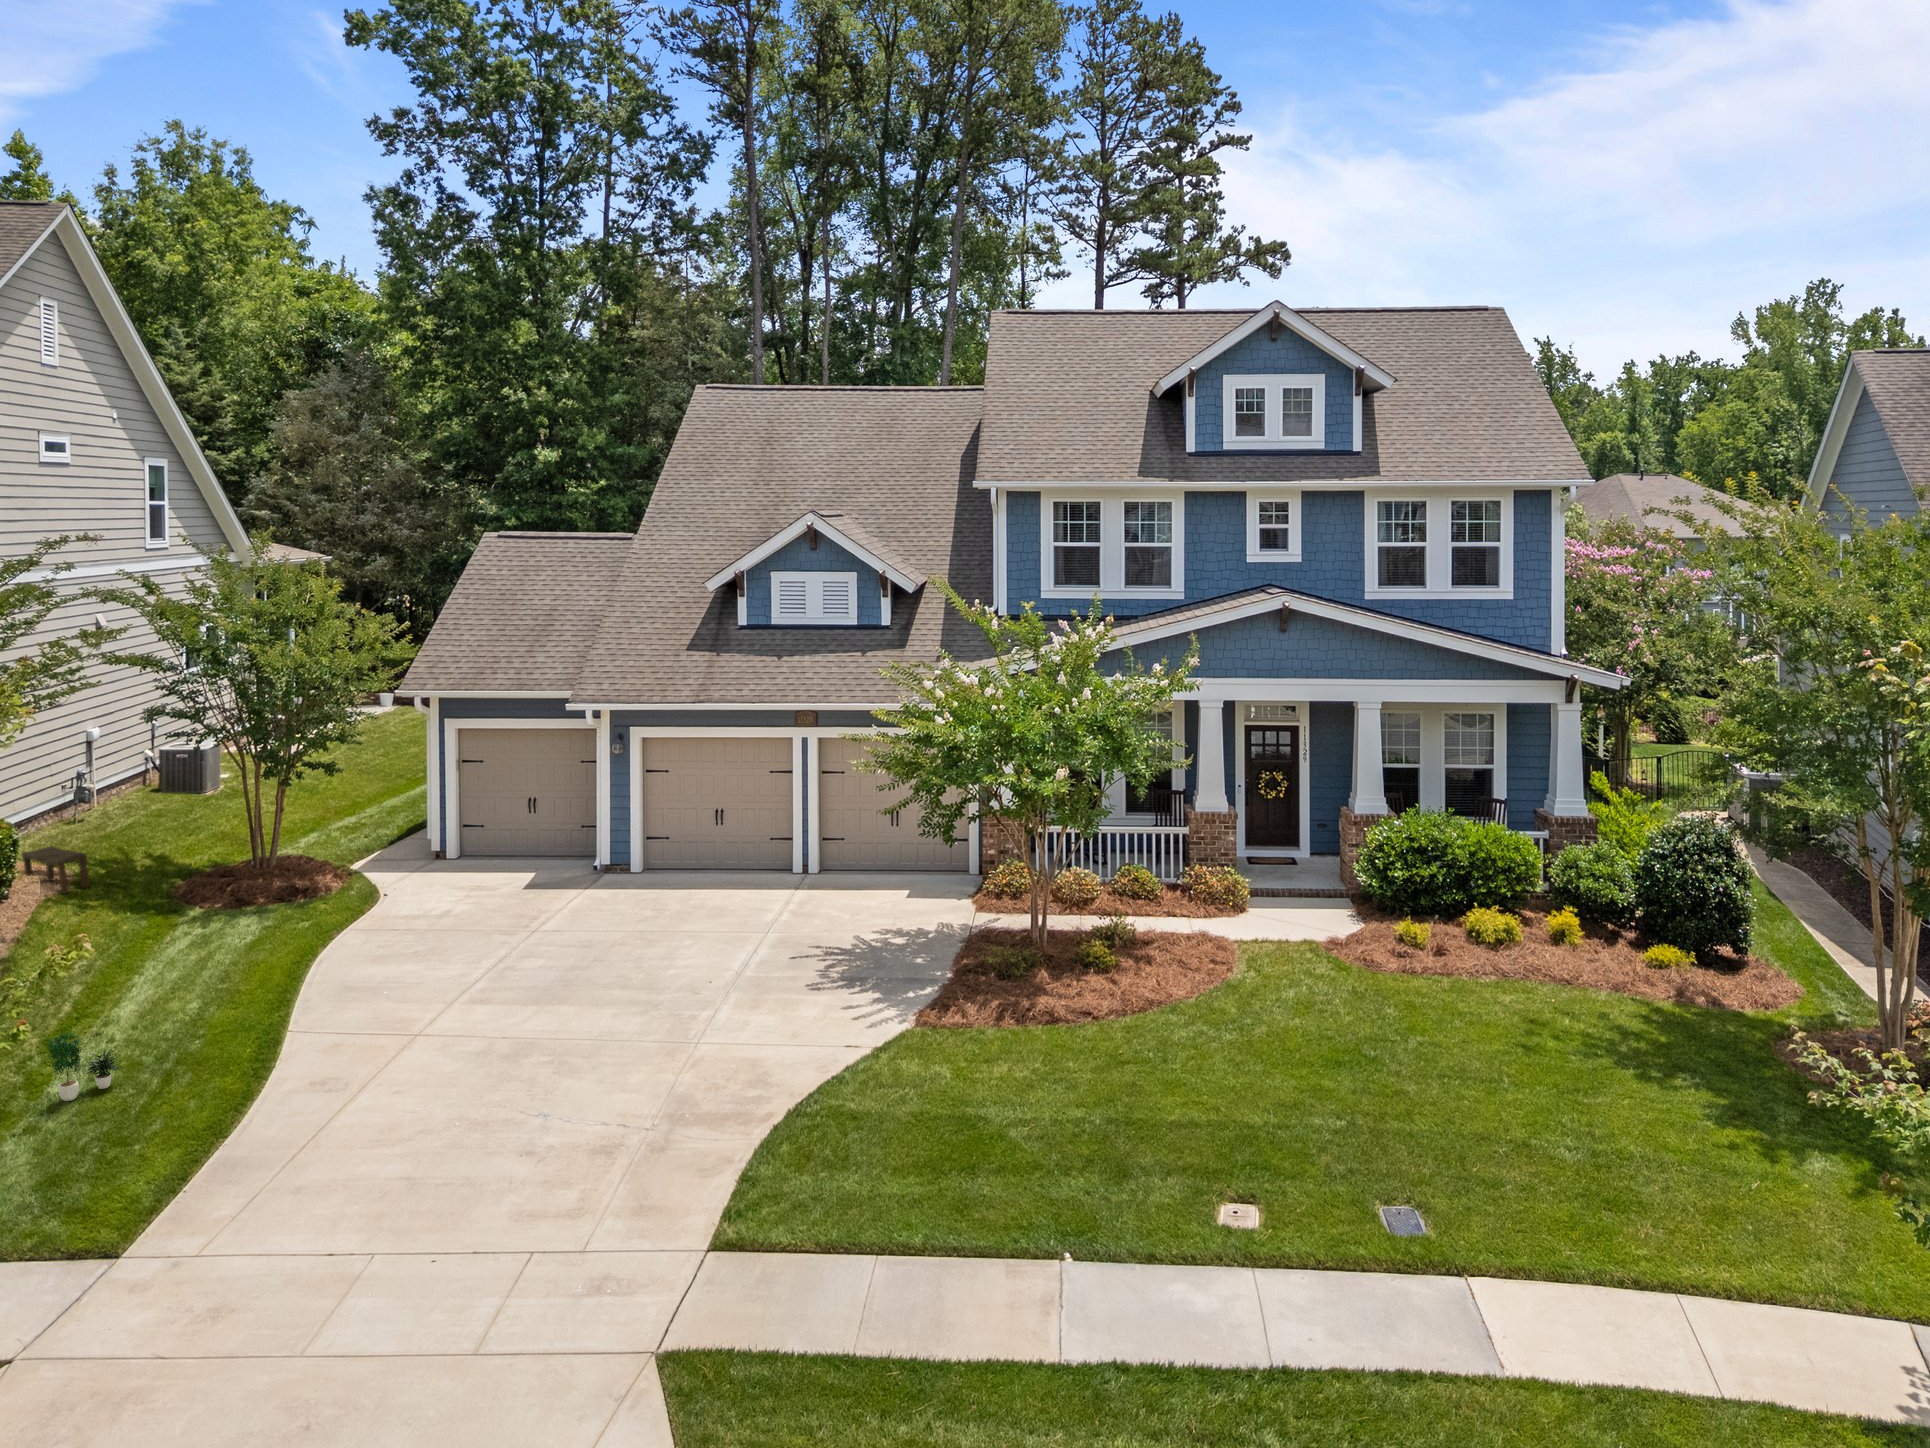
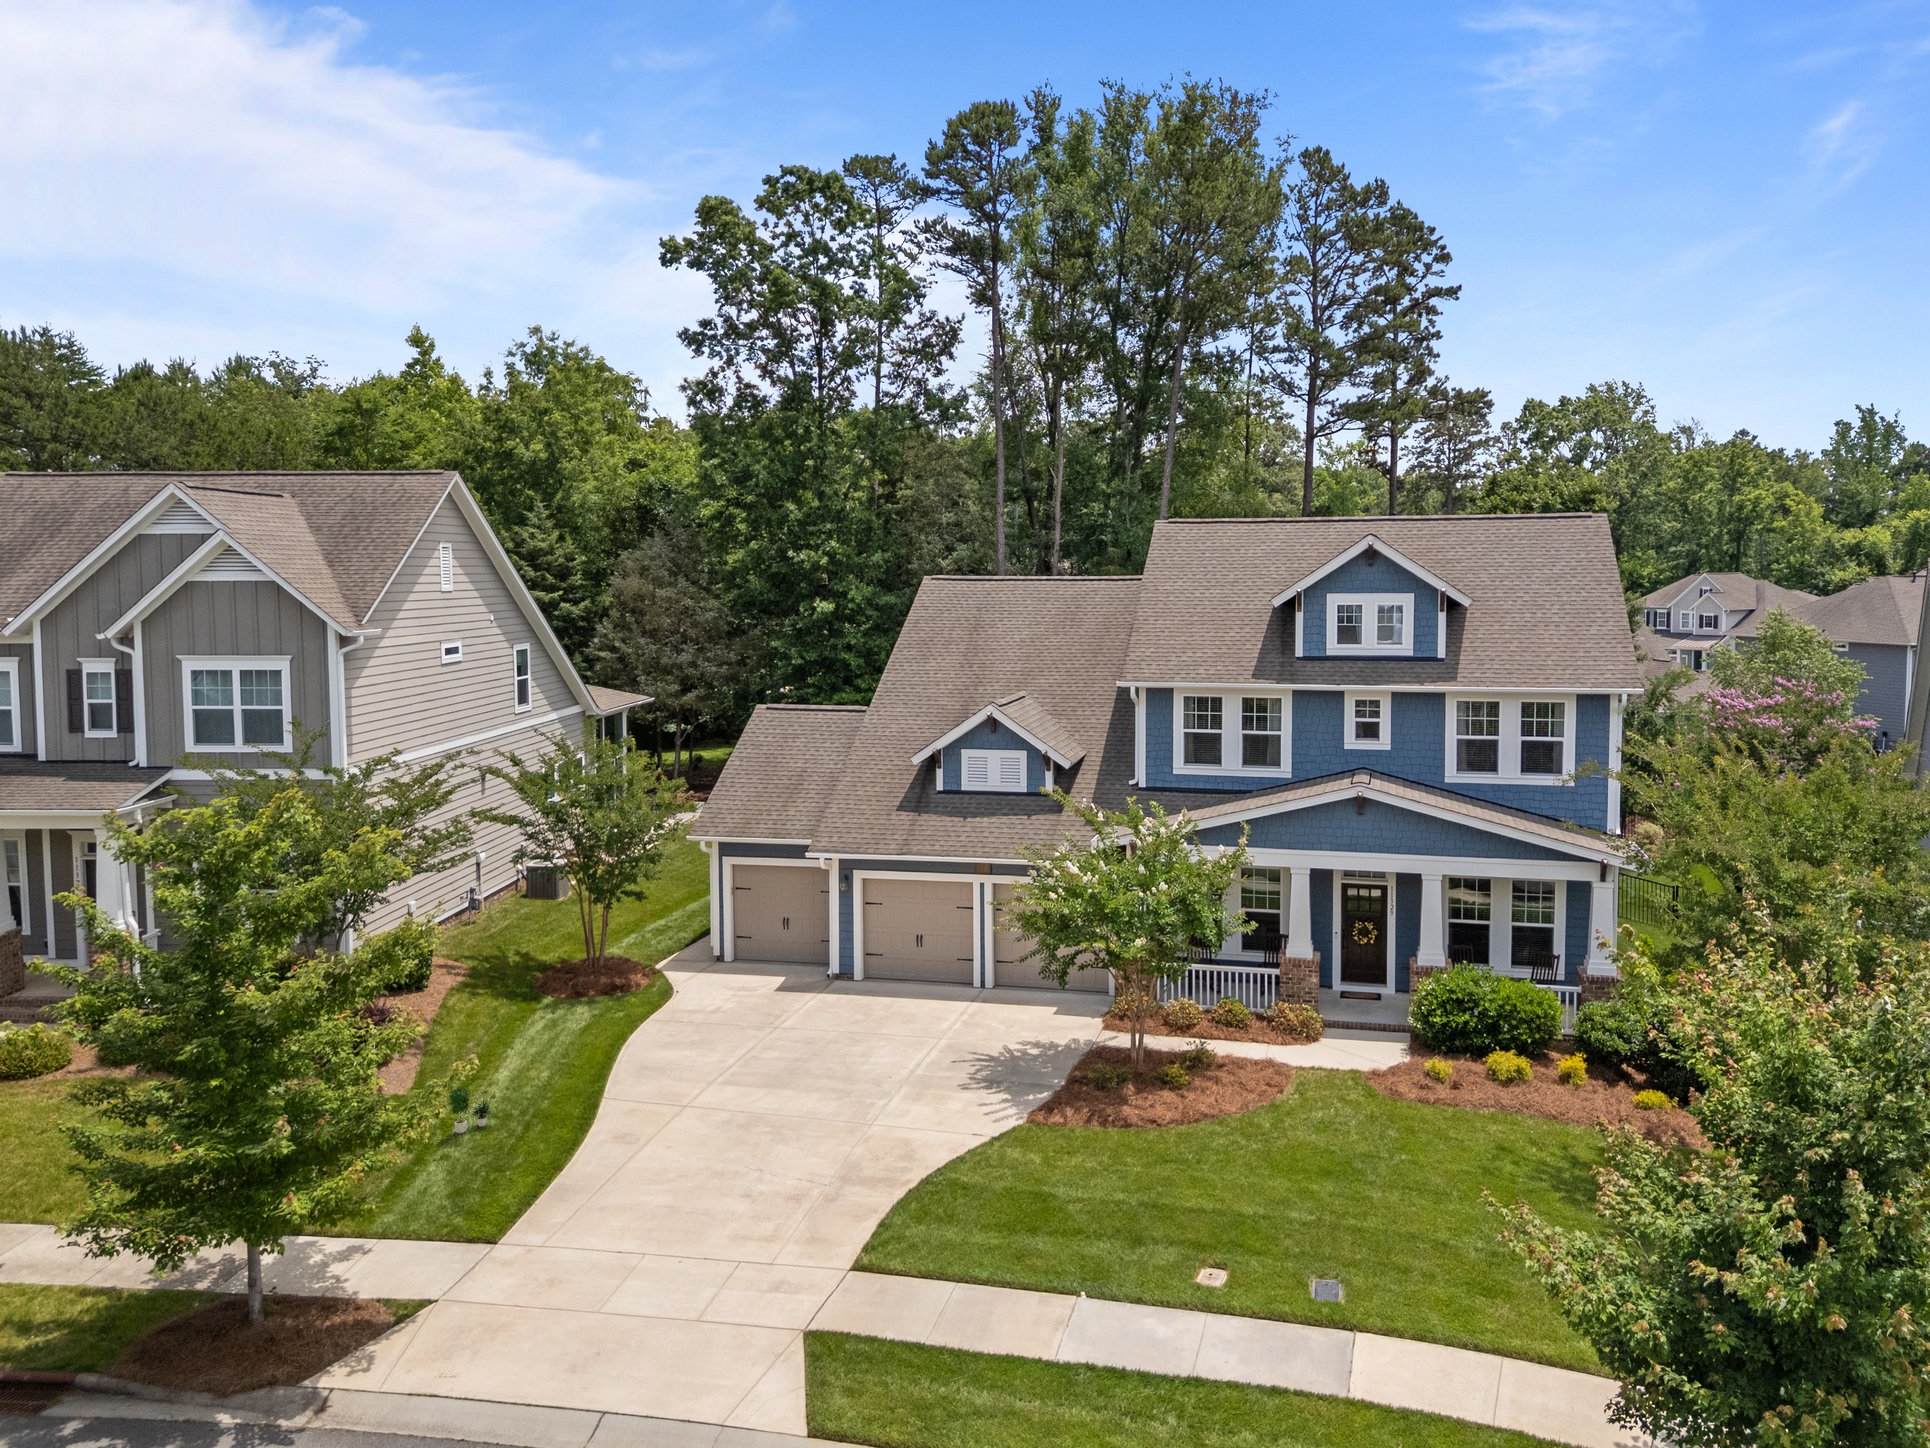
bench: present [22,846,89,894] -> none [435,946,477,981]

